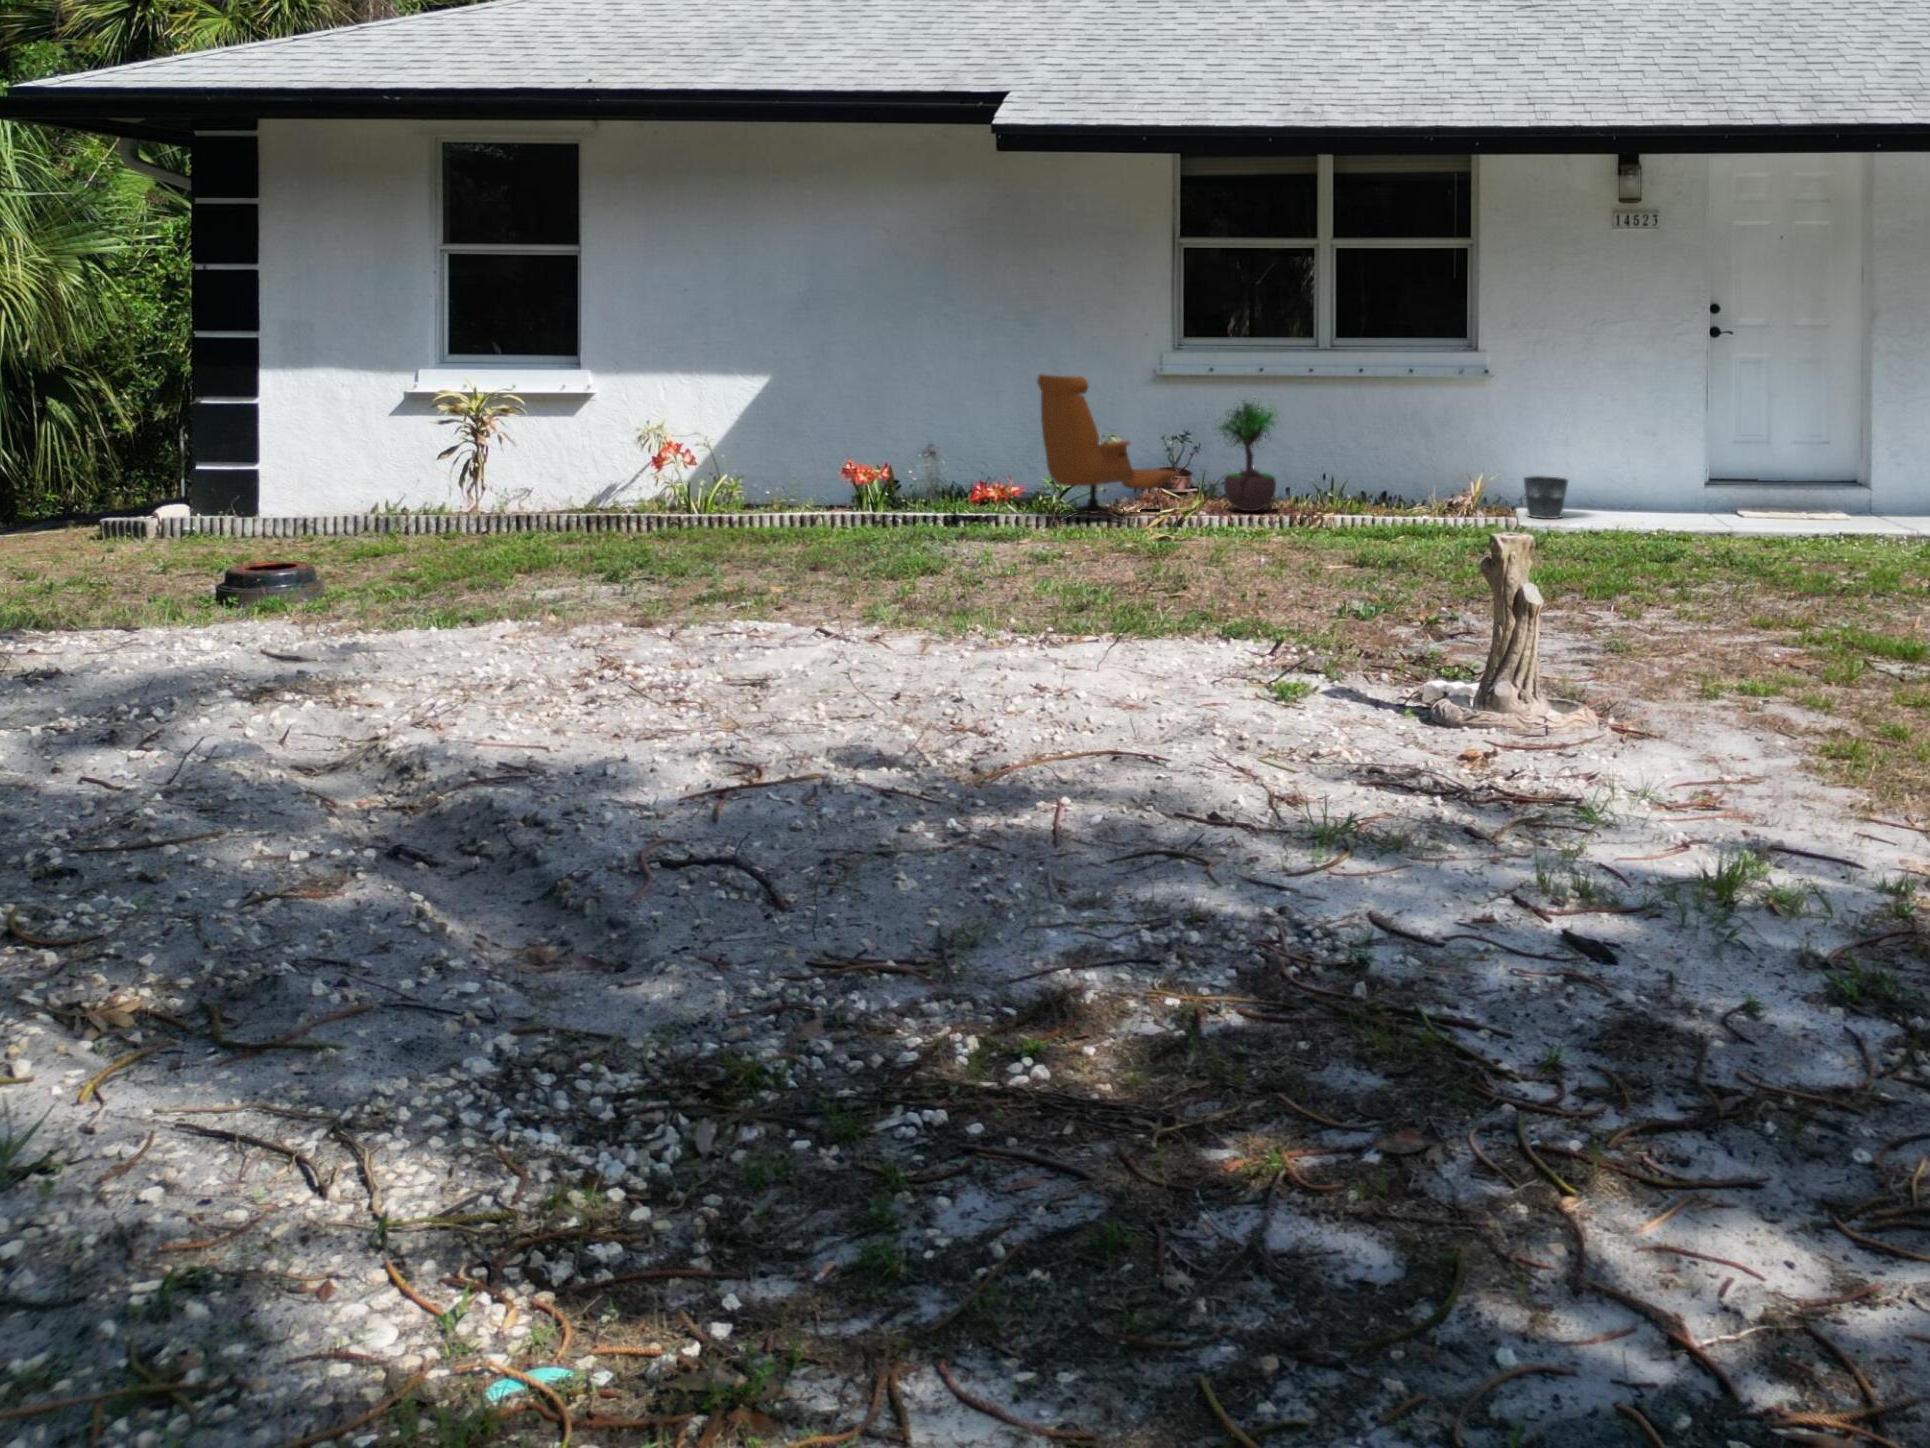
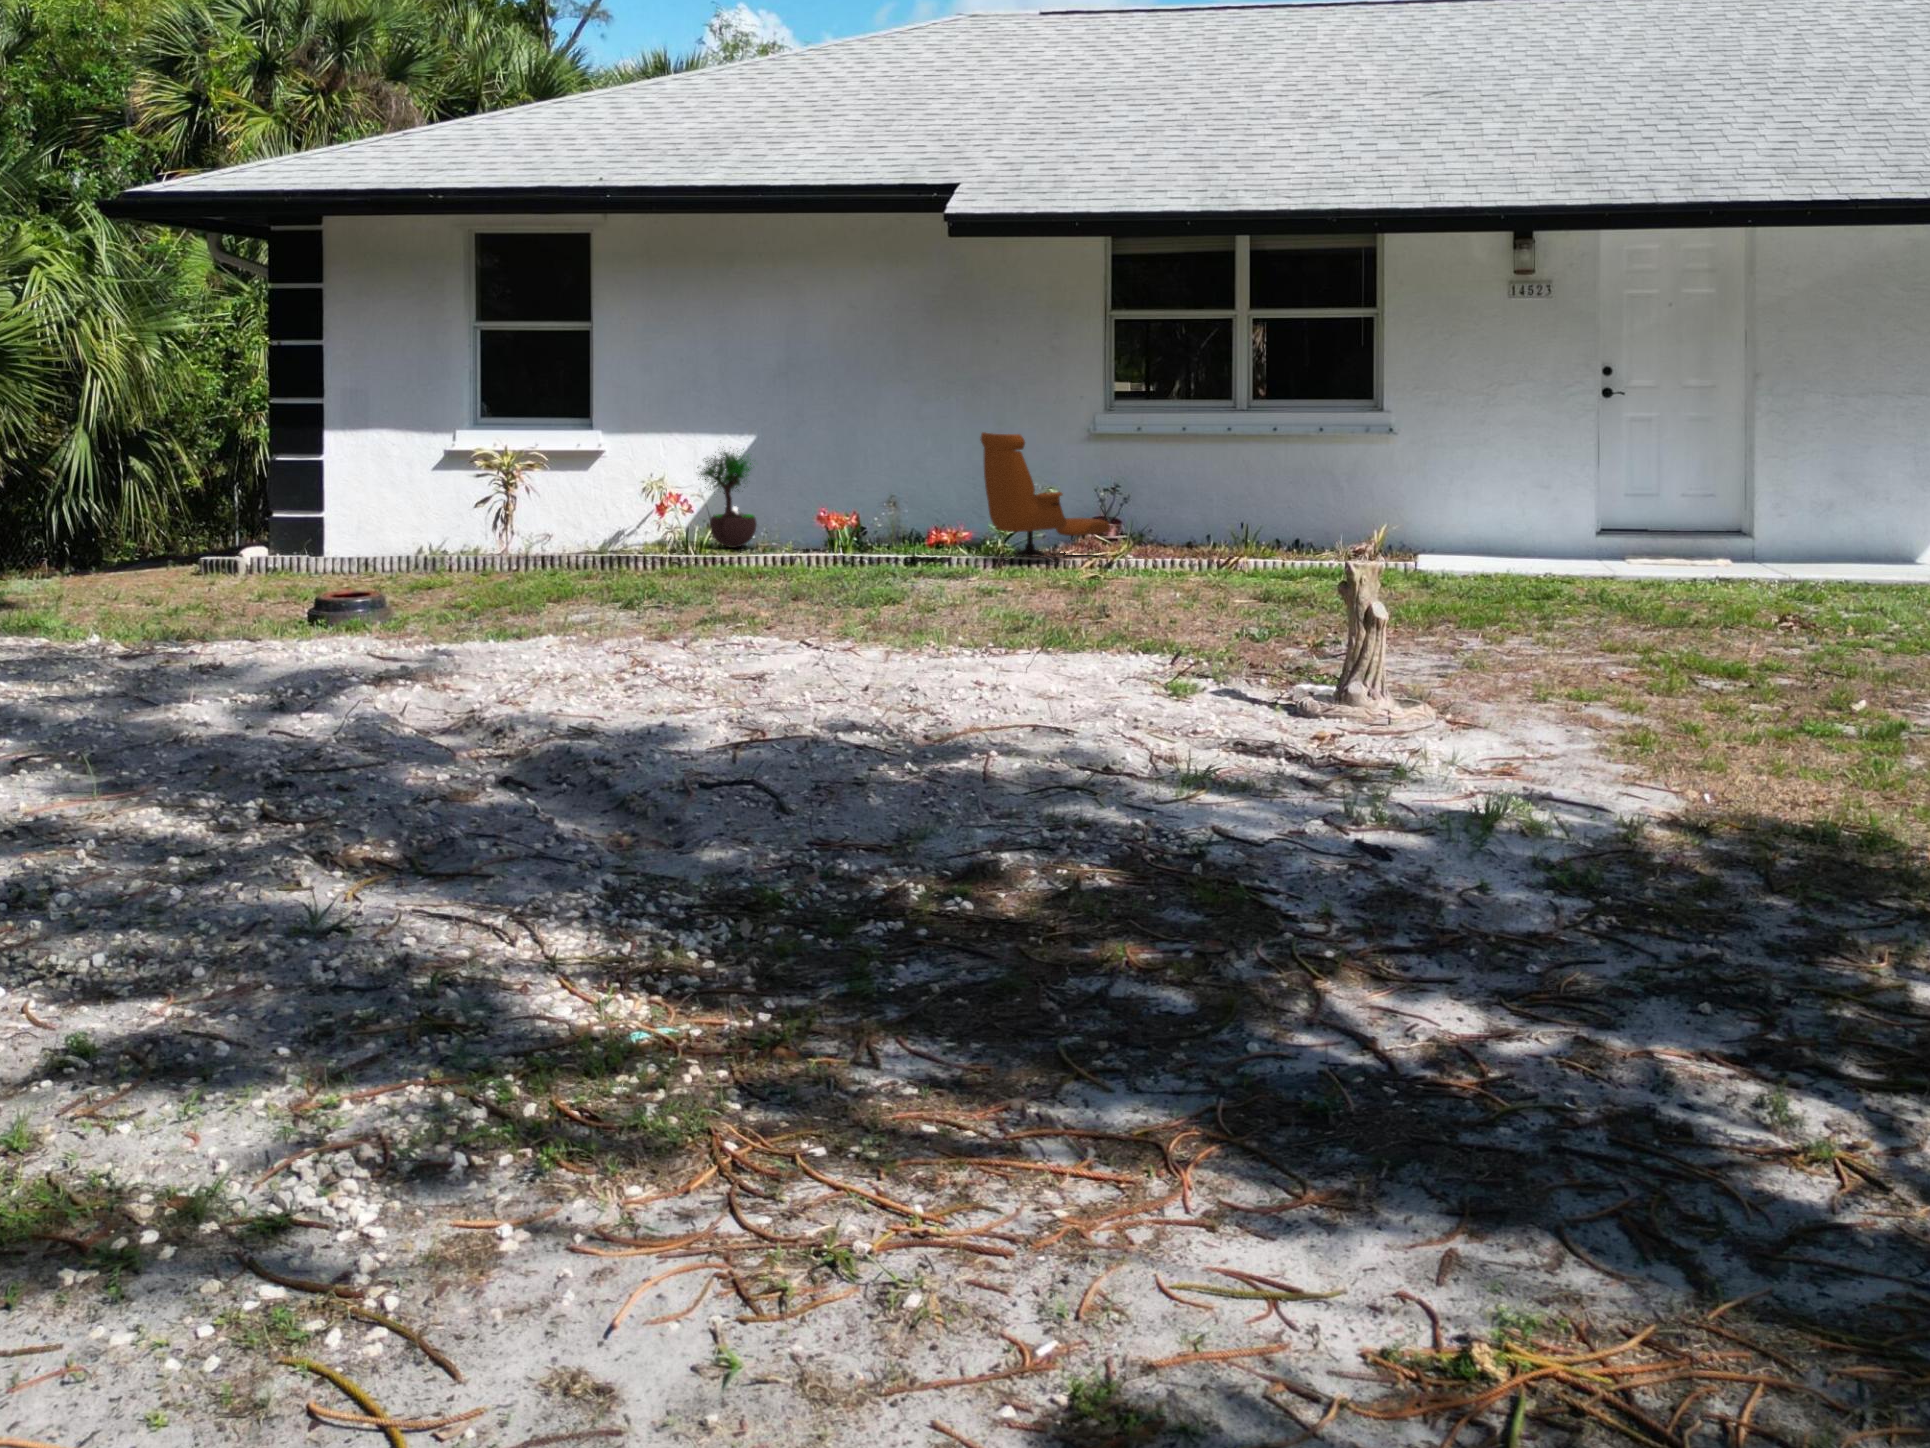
potted tree: present [1212,398,1280,511] -> present [697,449,757,548]
bucket: present [1519,476,1568,519] -> none [1420,527,1467,565]

